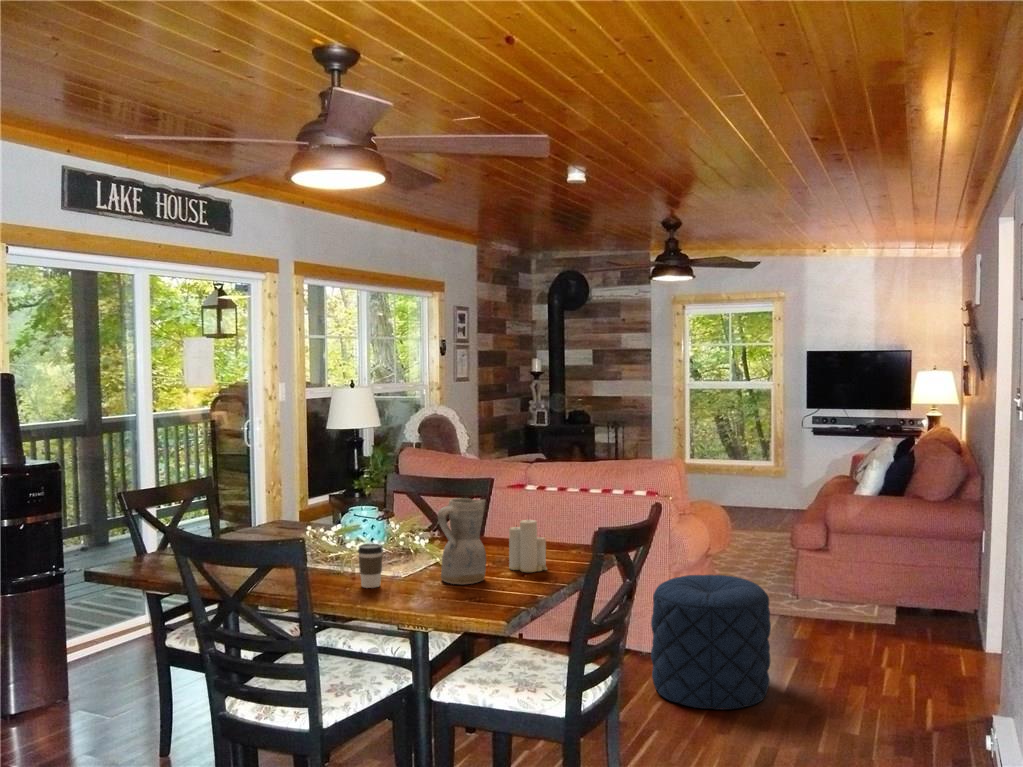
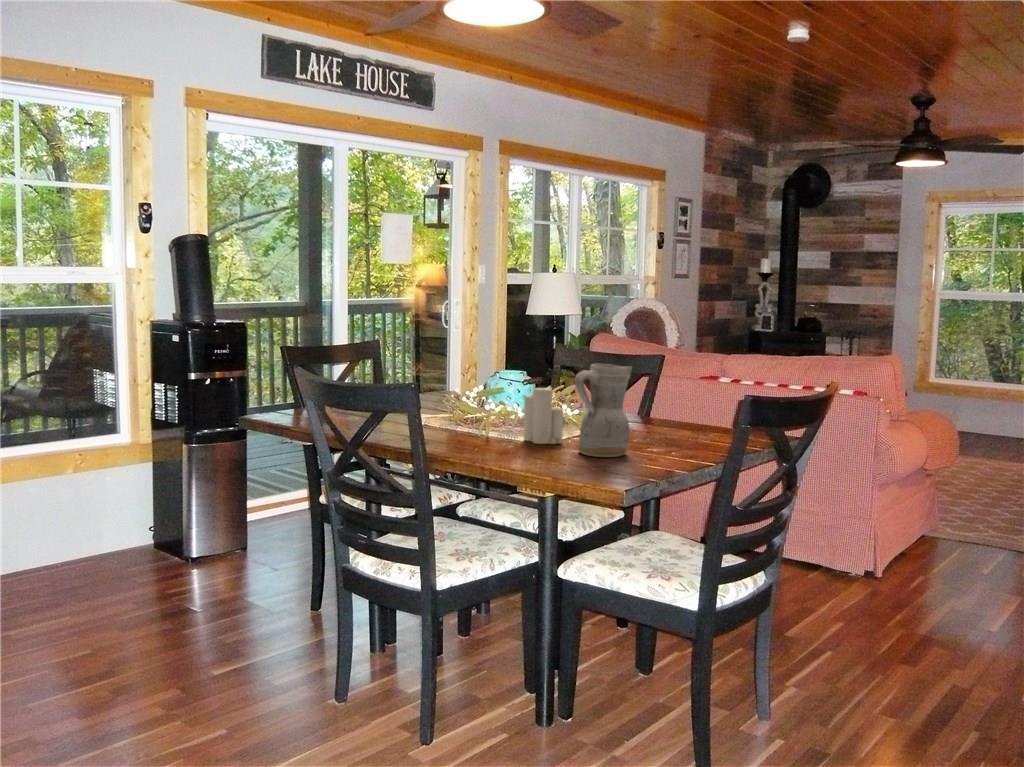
candle: present [509,520,547,572] -> present [524,388,563,444]
coffee cup: present [358,544,383,588] -> none [489,406,516,452]
pouf: present [651,575,771,710] -> none [840,485,990,637]

